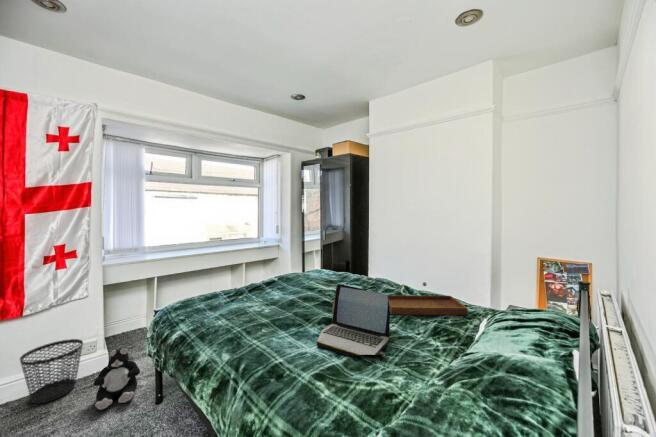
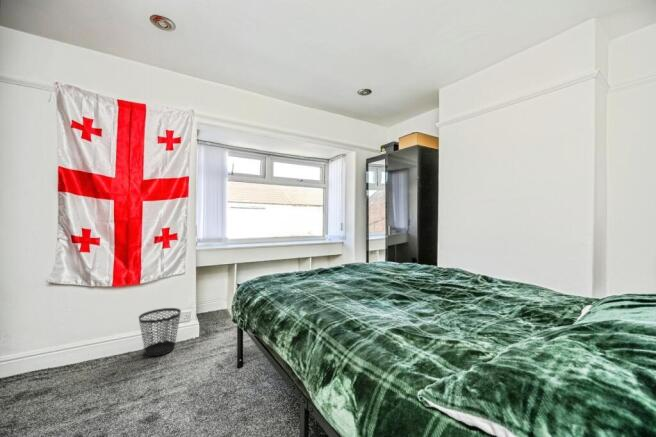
tray: present [387,282,468,315] -> none [461,266,566,302]
laptop: present [317,284,390,356] -> none [389,259,468,321]
plush toy: present [94,347,140,410] -> none [189,317,224,367]

